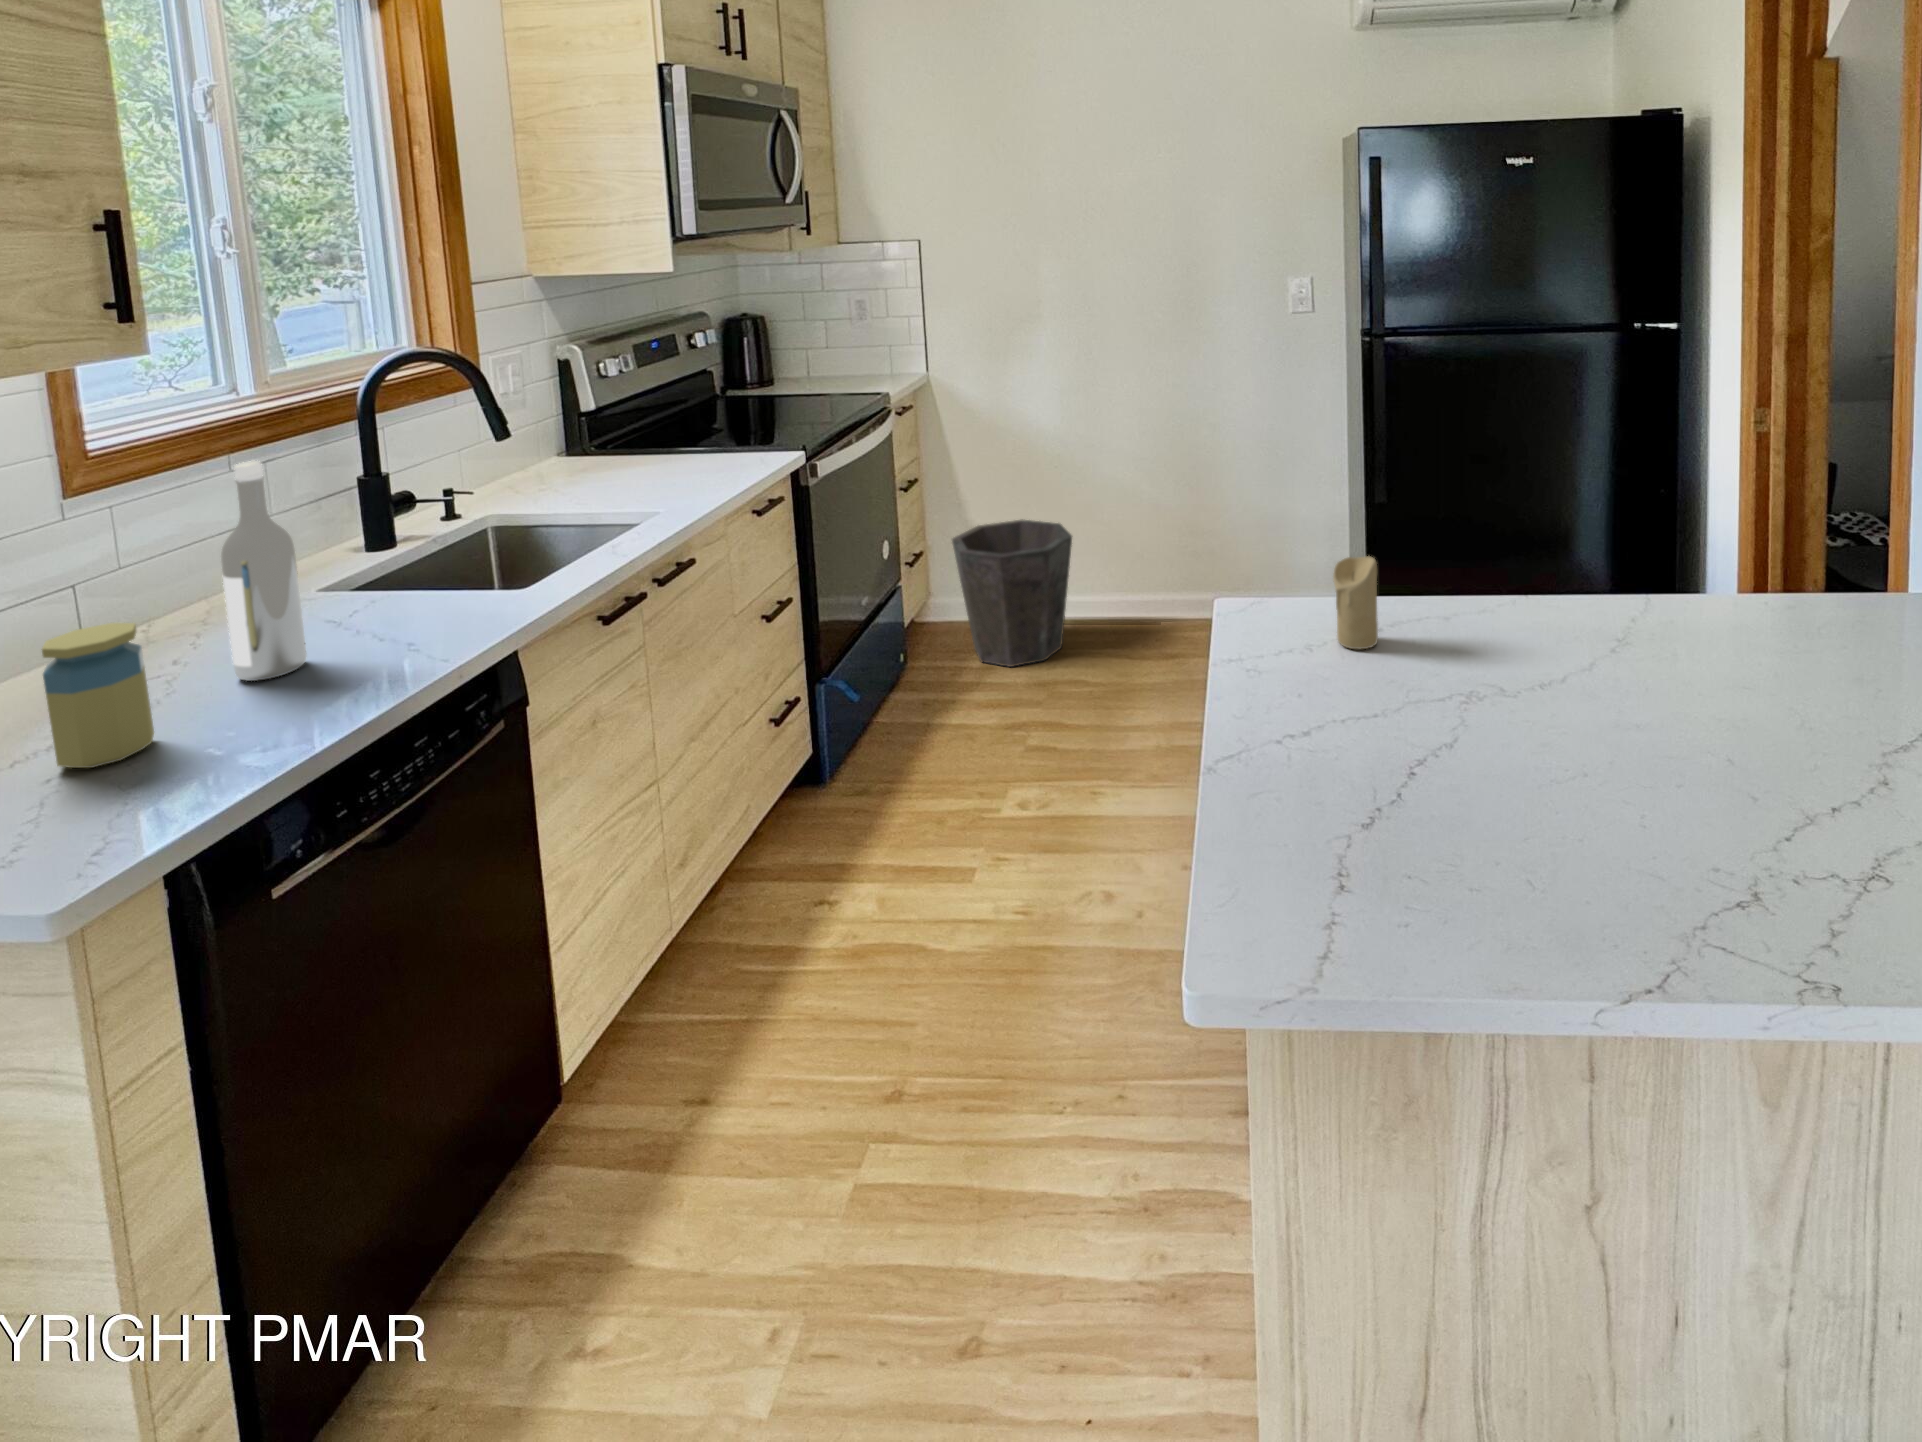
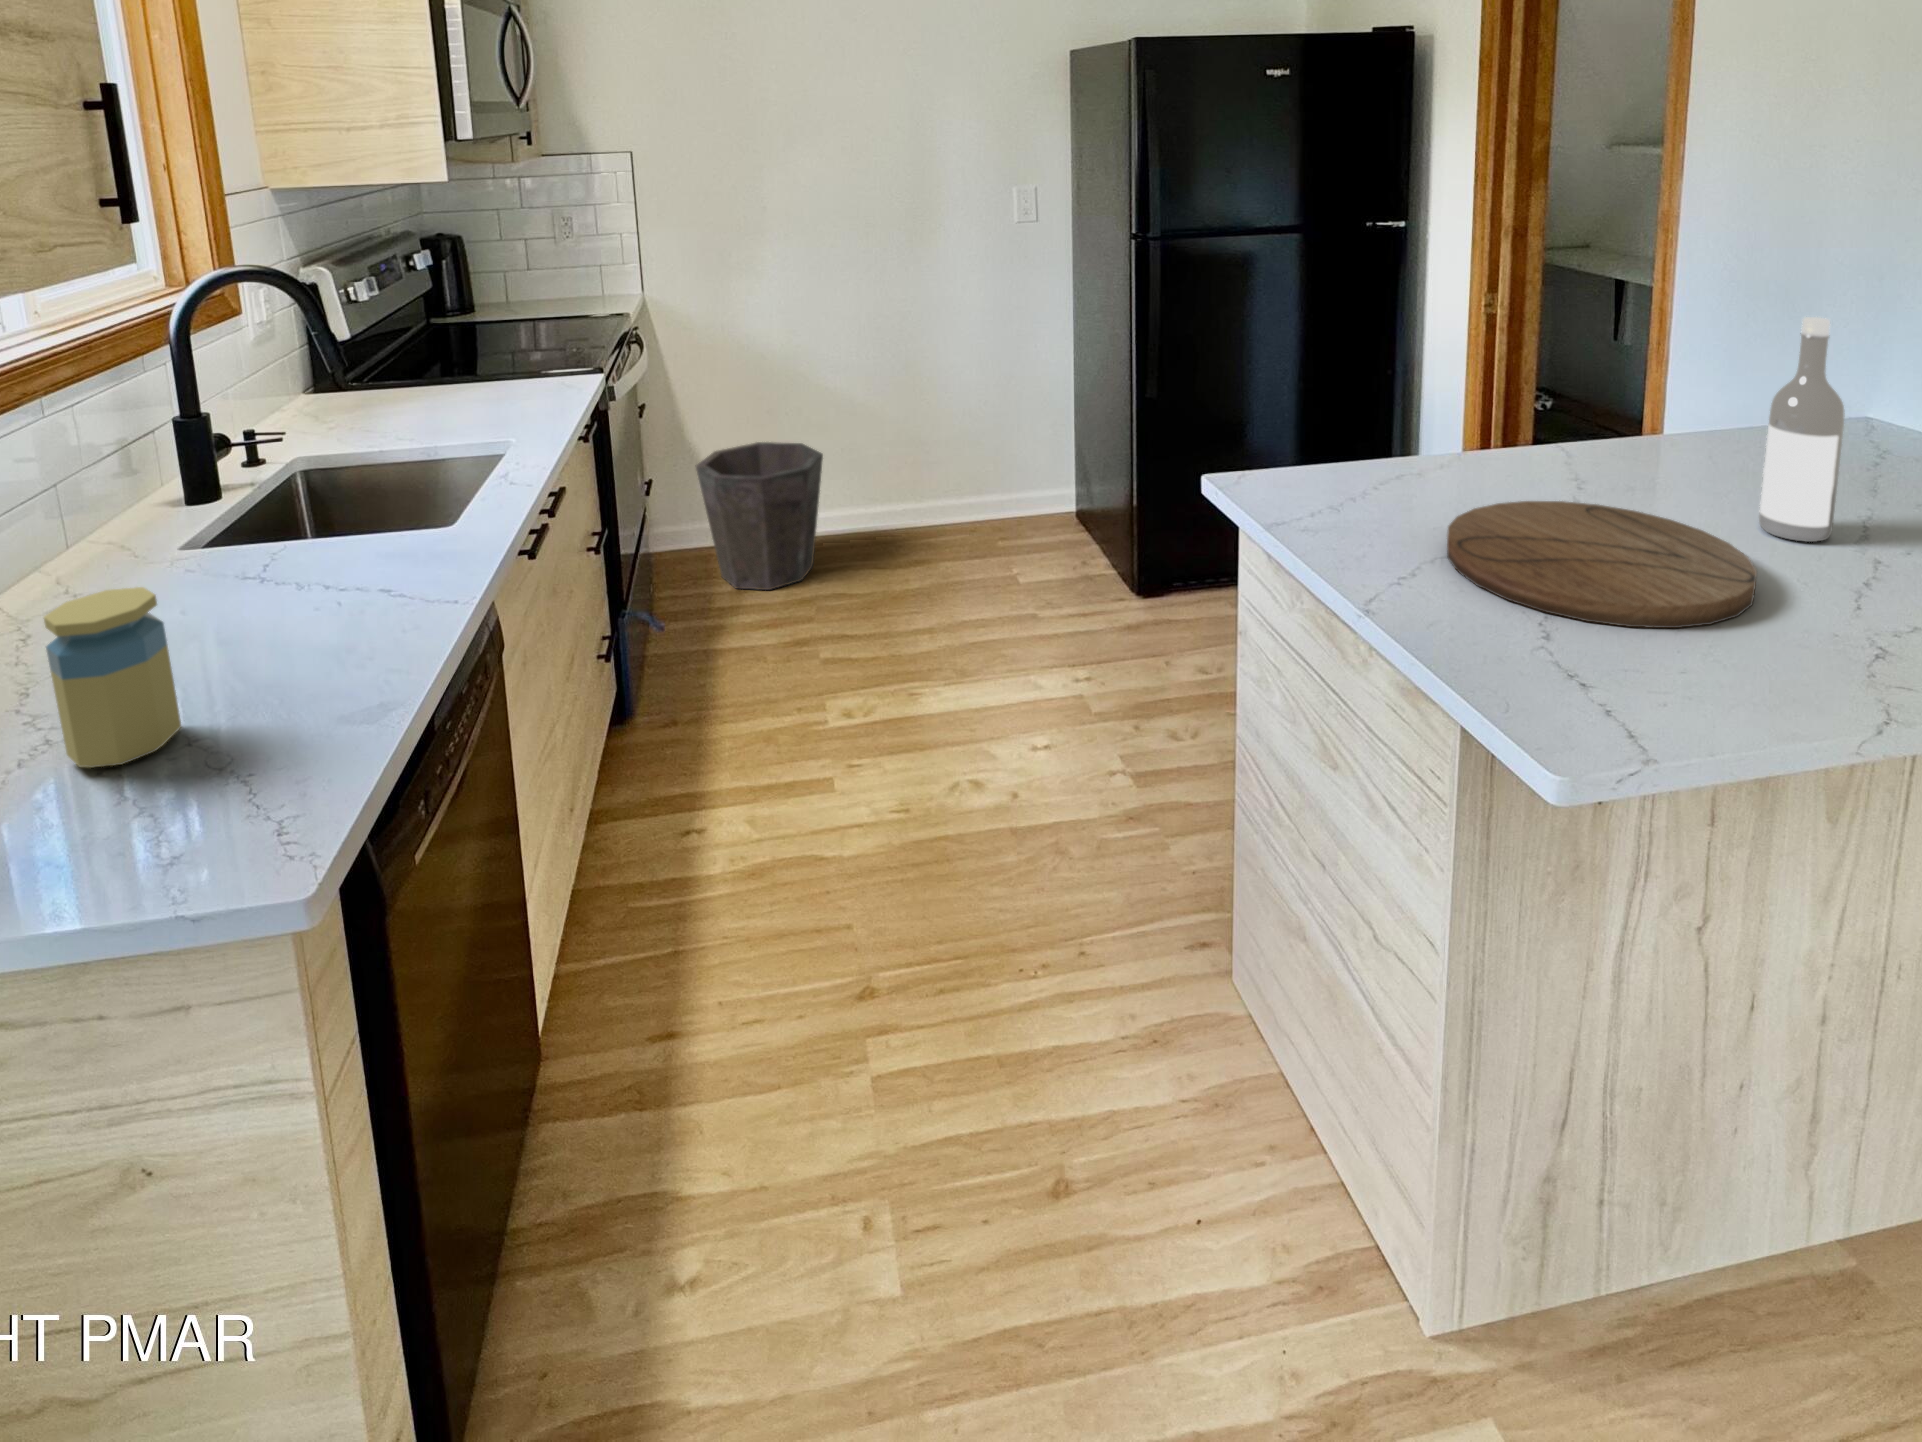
wine bottle: present [221,461,307,681] -> present [1759,317,1845,542]
candle: present [1333,556,1378,649] -> none [1344,422,1387,506]
cutting board: none [1358,661,1689,836] -> present [1447,501,1757,628]

